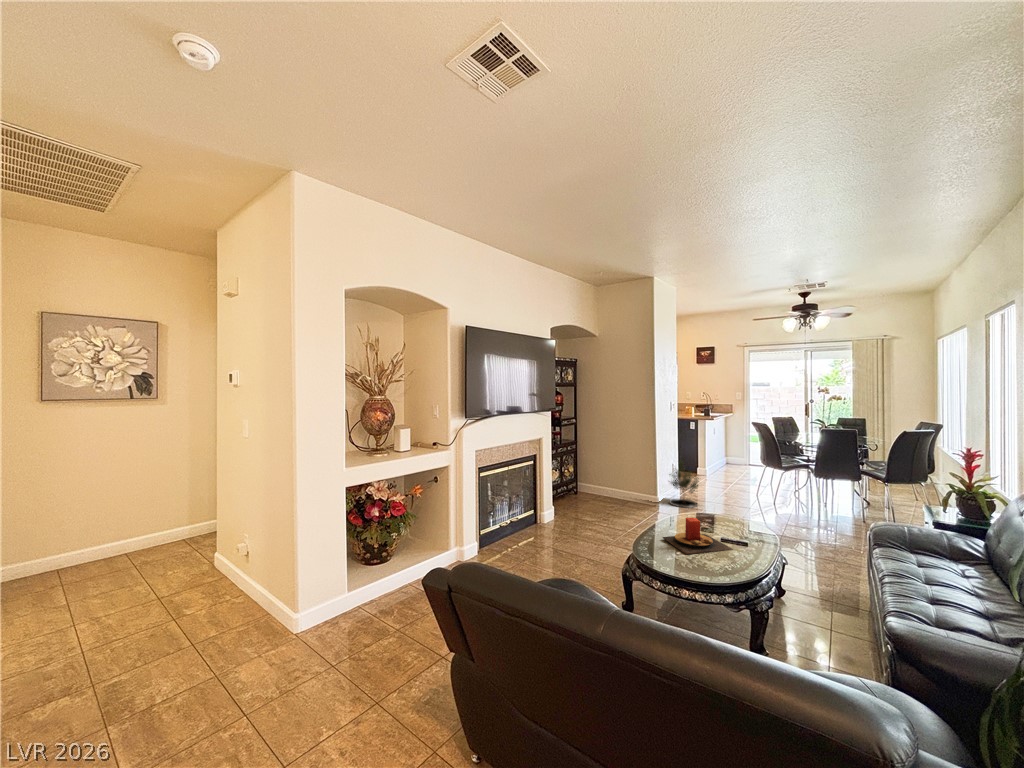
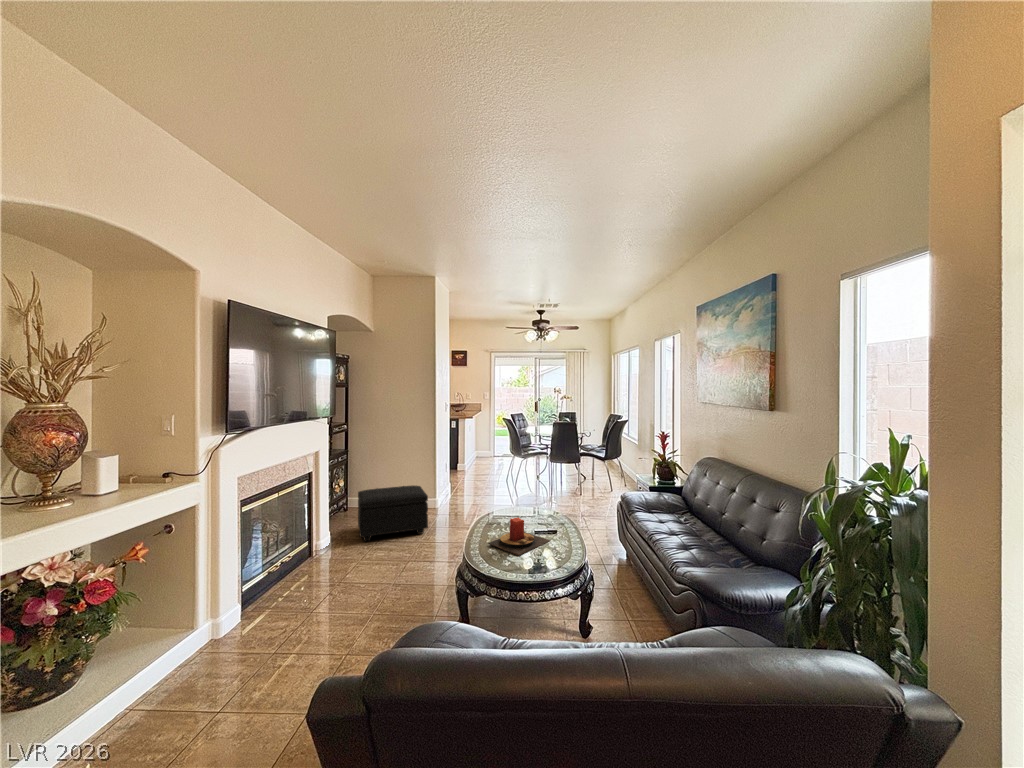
potted tree: present [669,460,699,508] -> none [446,456,478,506]
footstool: none [575,476,636,524] -> present [358,485,428,541]

